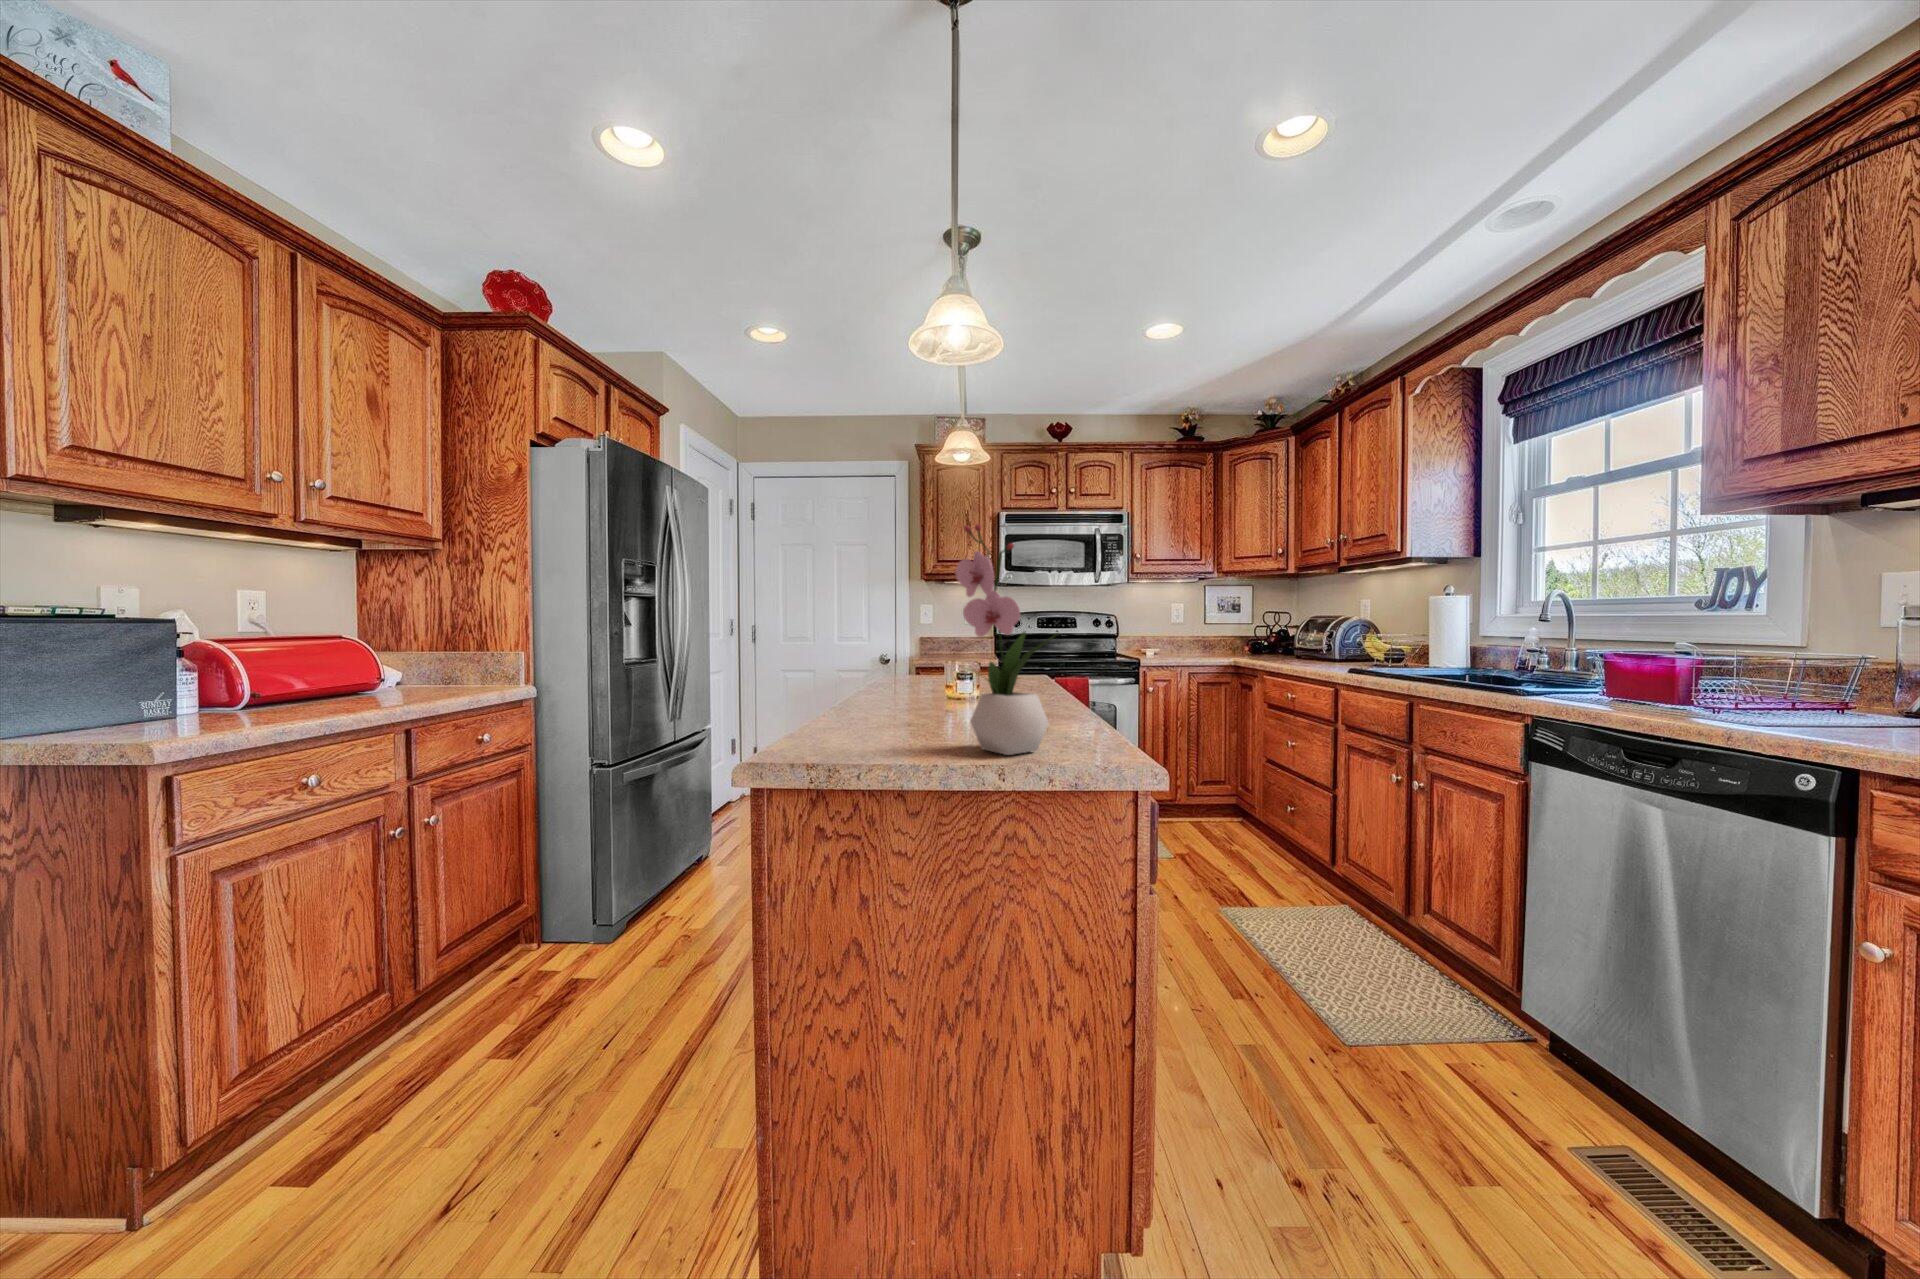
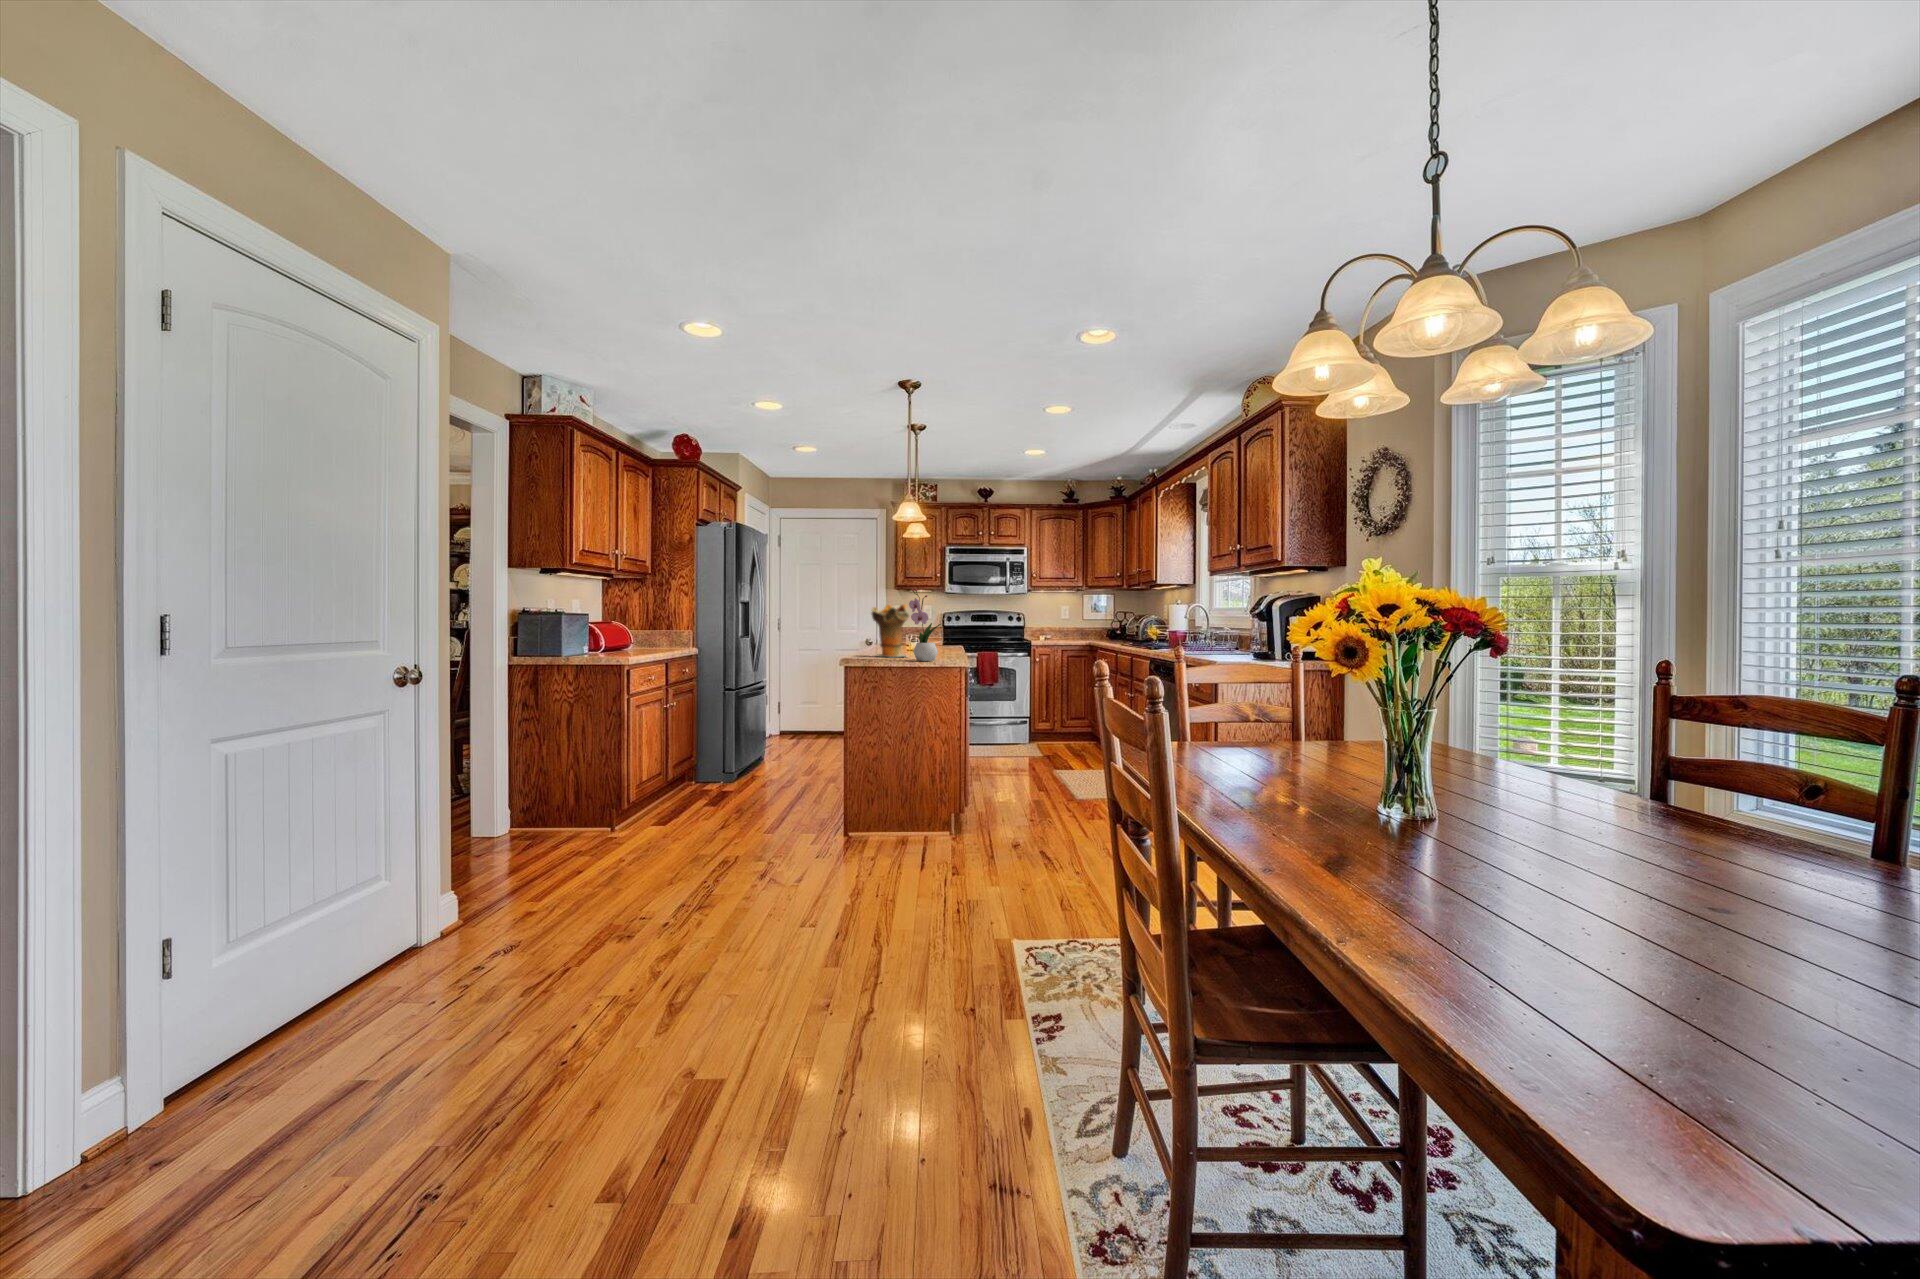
decorative vase: none [850,582,955,727] -> present [872,604,909,657]

